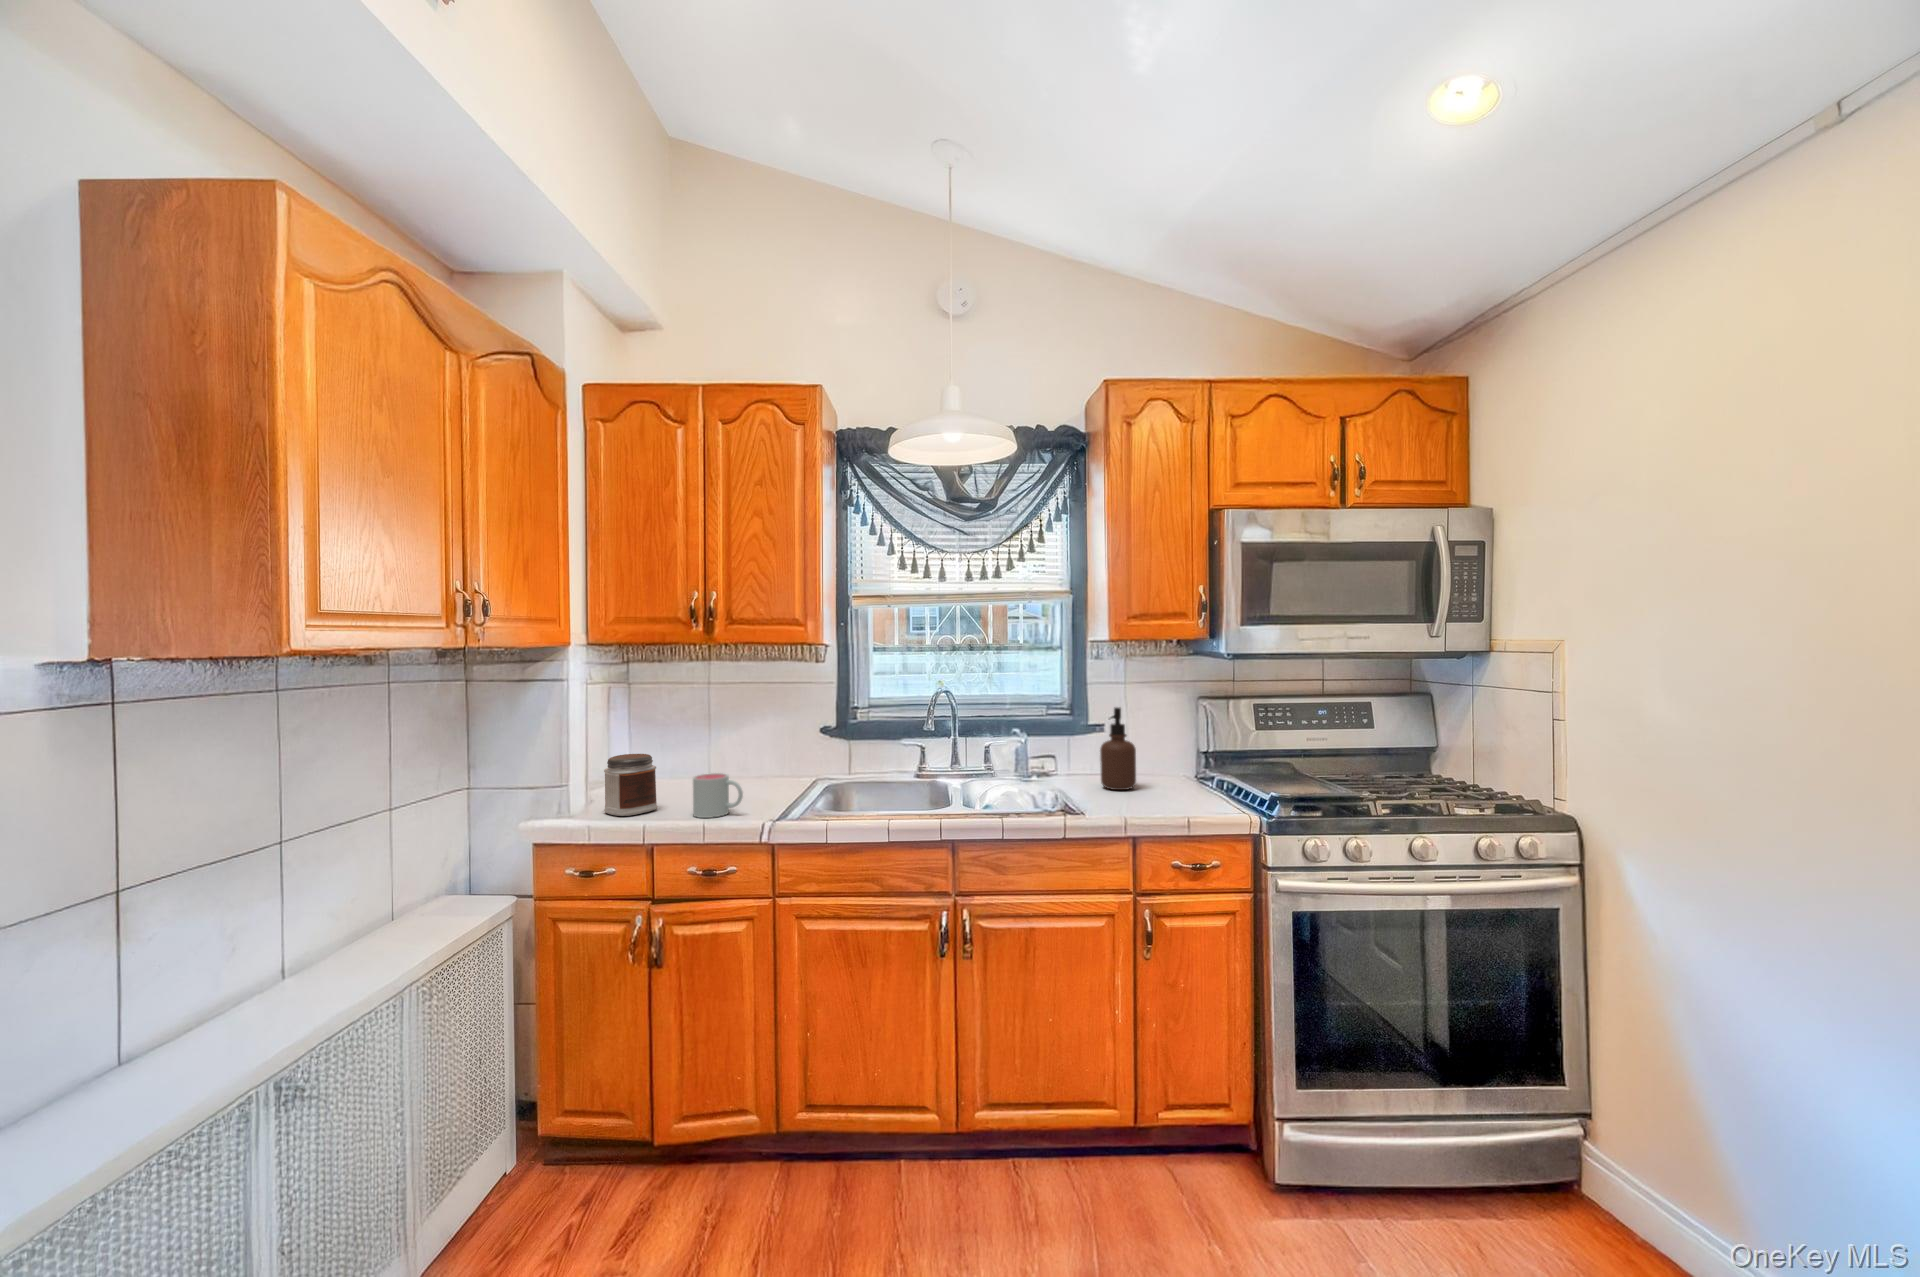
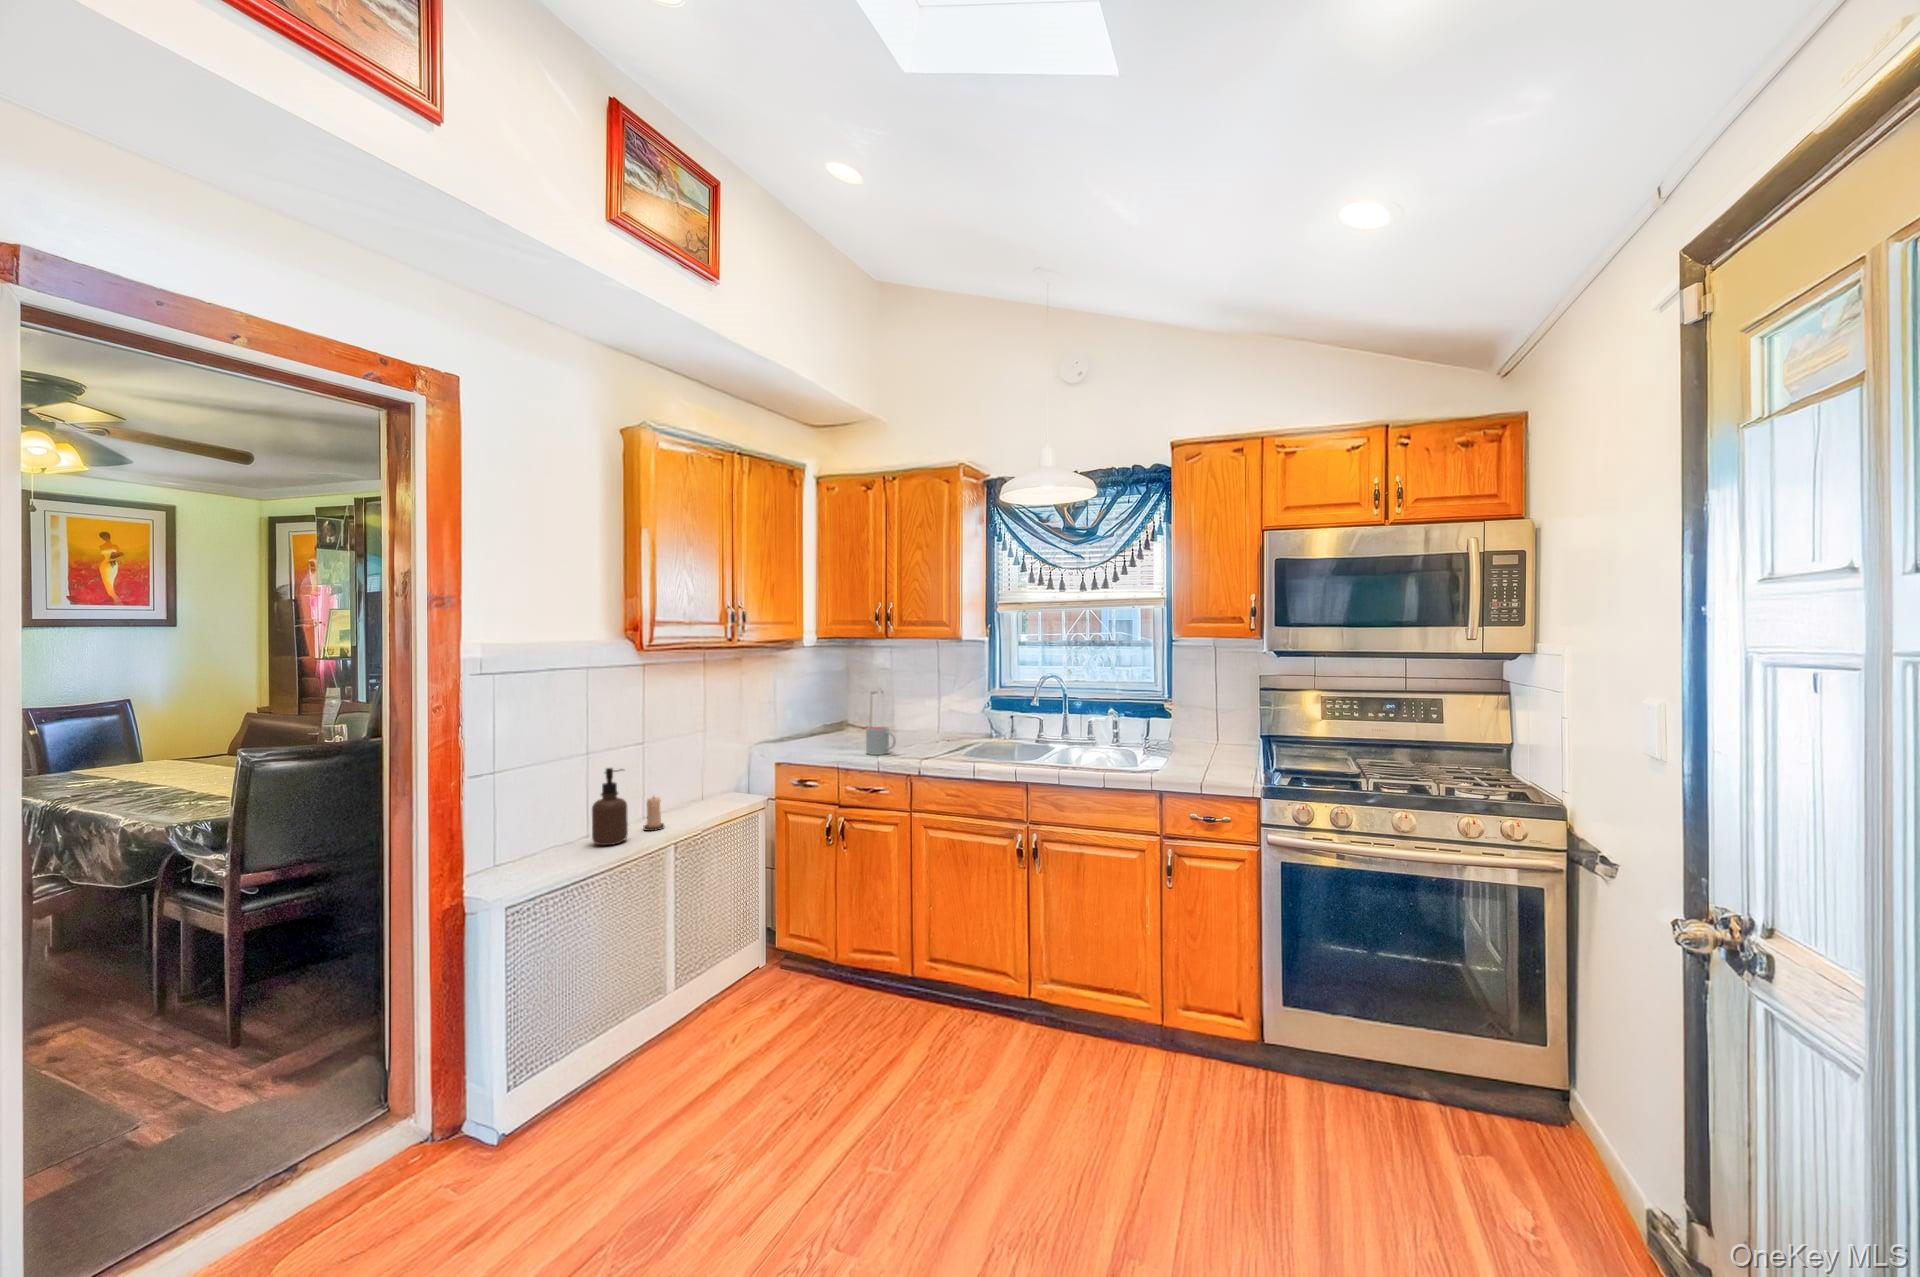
soap dispenser: present [1100,707,1136,790] -> present [592,768,628,846]
jar: present [604,754,657,816] -> none [817,712,849,750]
candle: none [274,942,324,1014] -> present [643,797,664,831]

